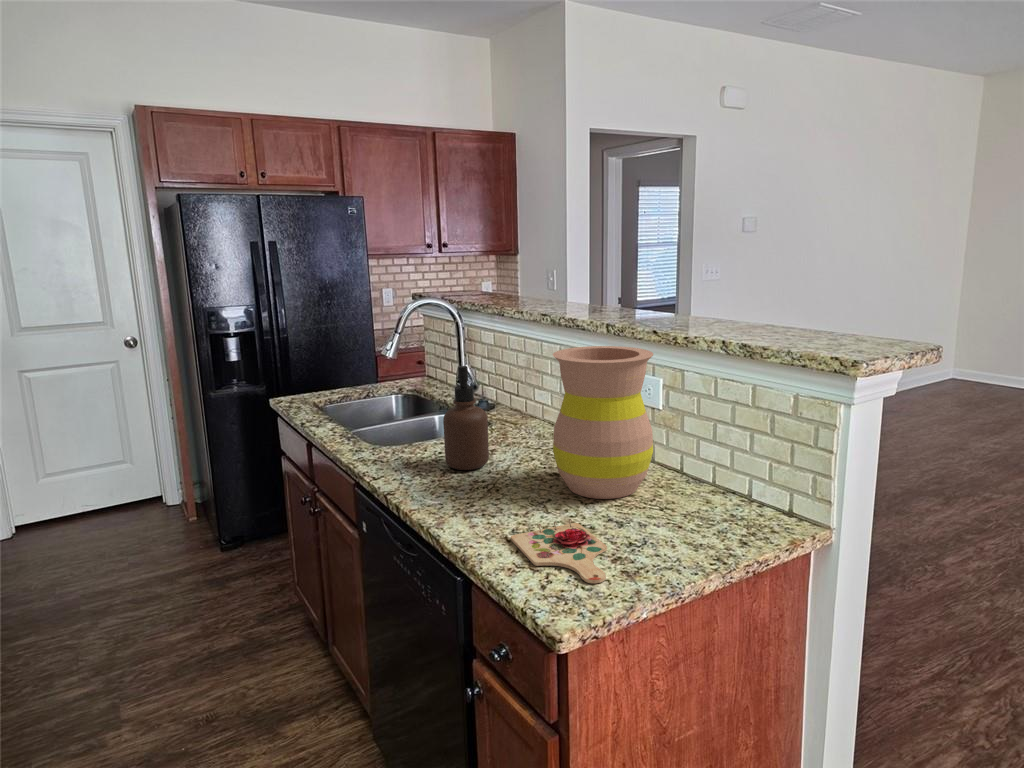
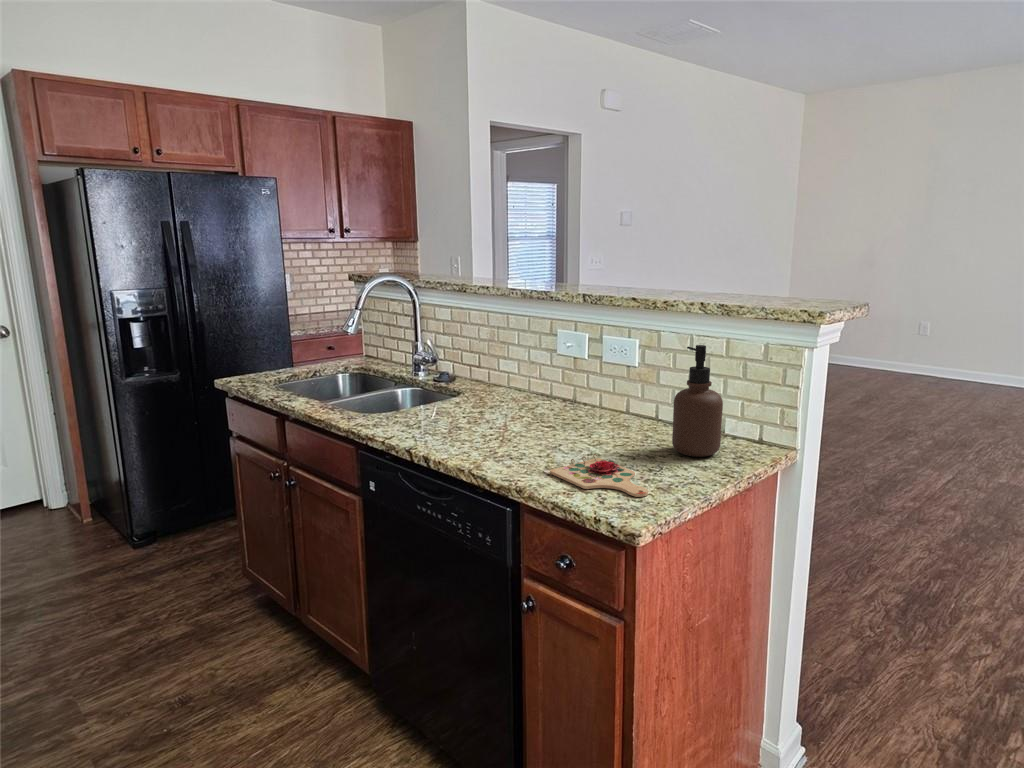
vase: present [553,346,653,499] -> none [556,311,645,441]
soap dispenser: present [443,366,489,470] -> present [672,345,723,457]

